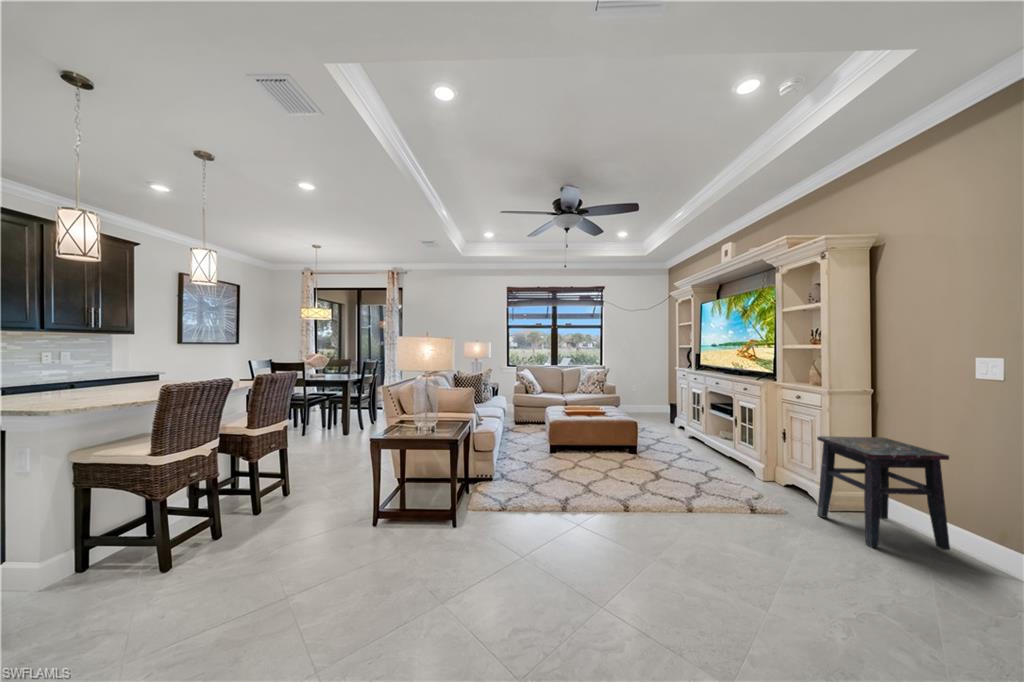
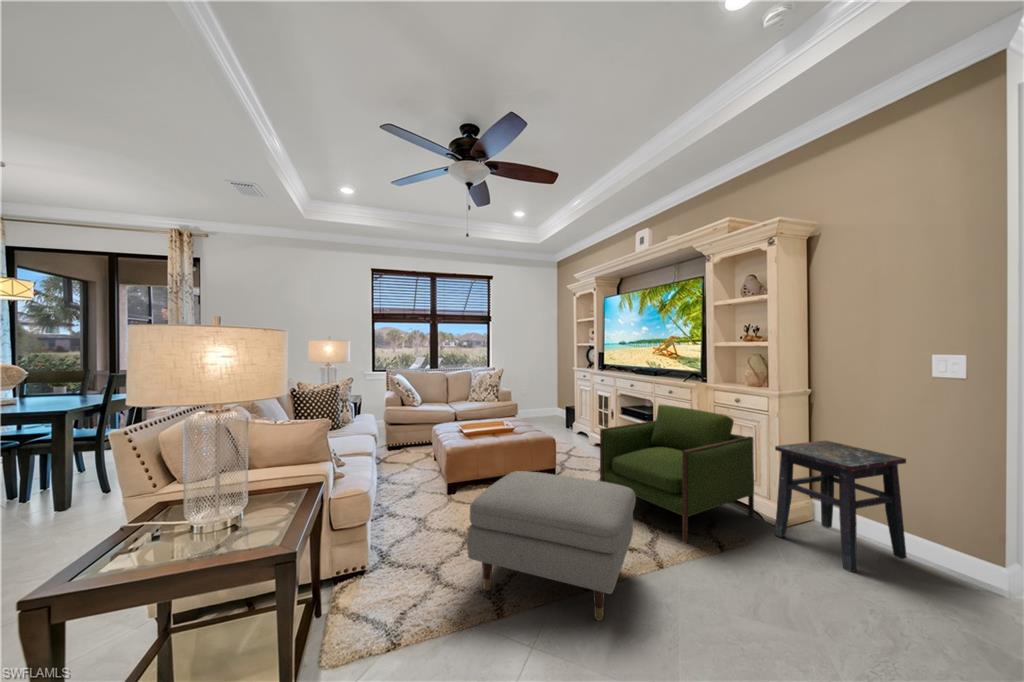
armchair: none [667,399,808,509] -> present [600,405,754,543]
ottoman: none [541,436,668,535] -> present [467,471,636,621]

